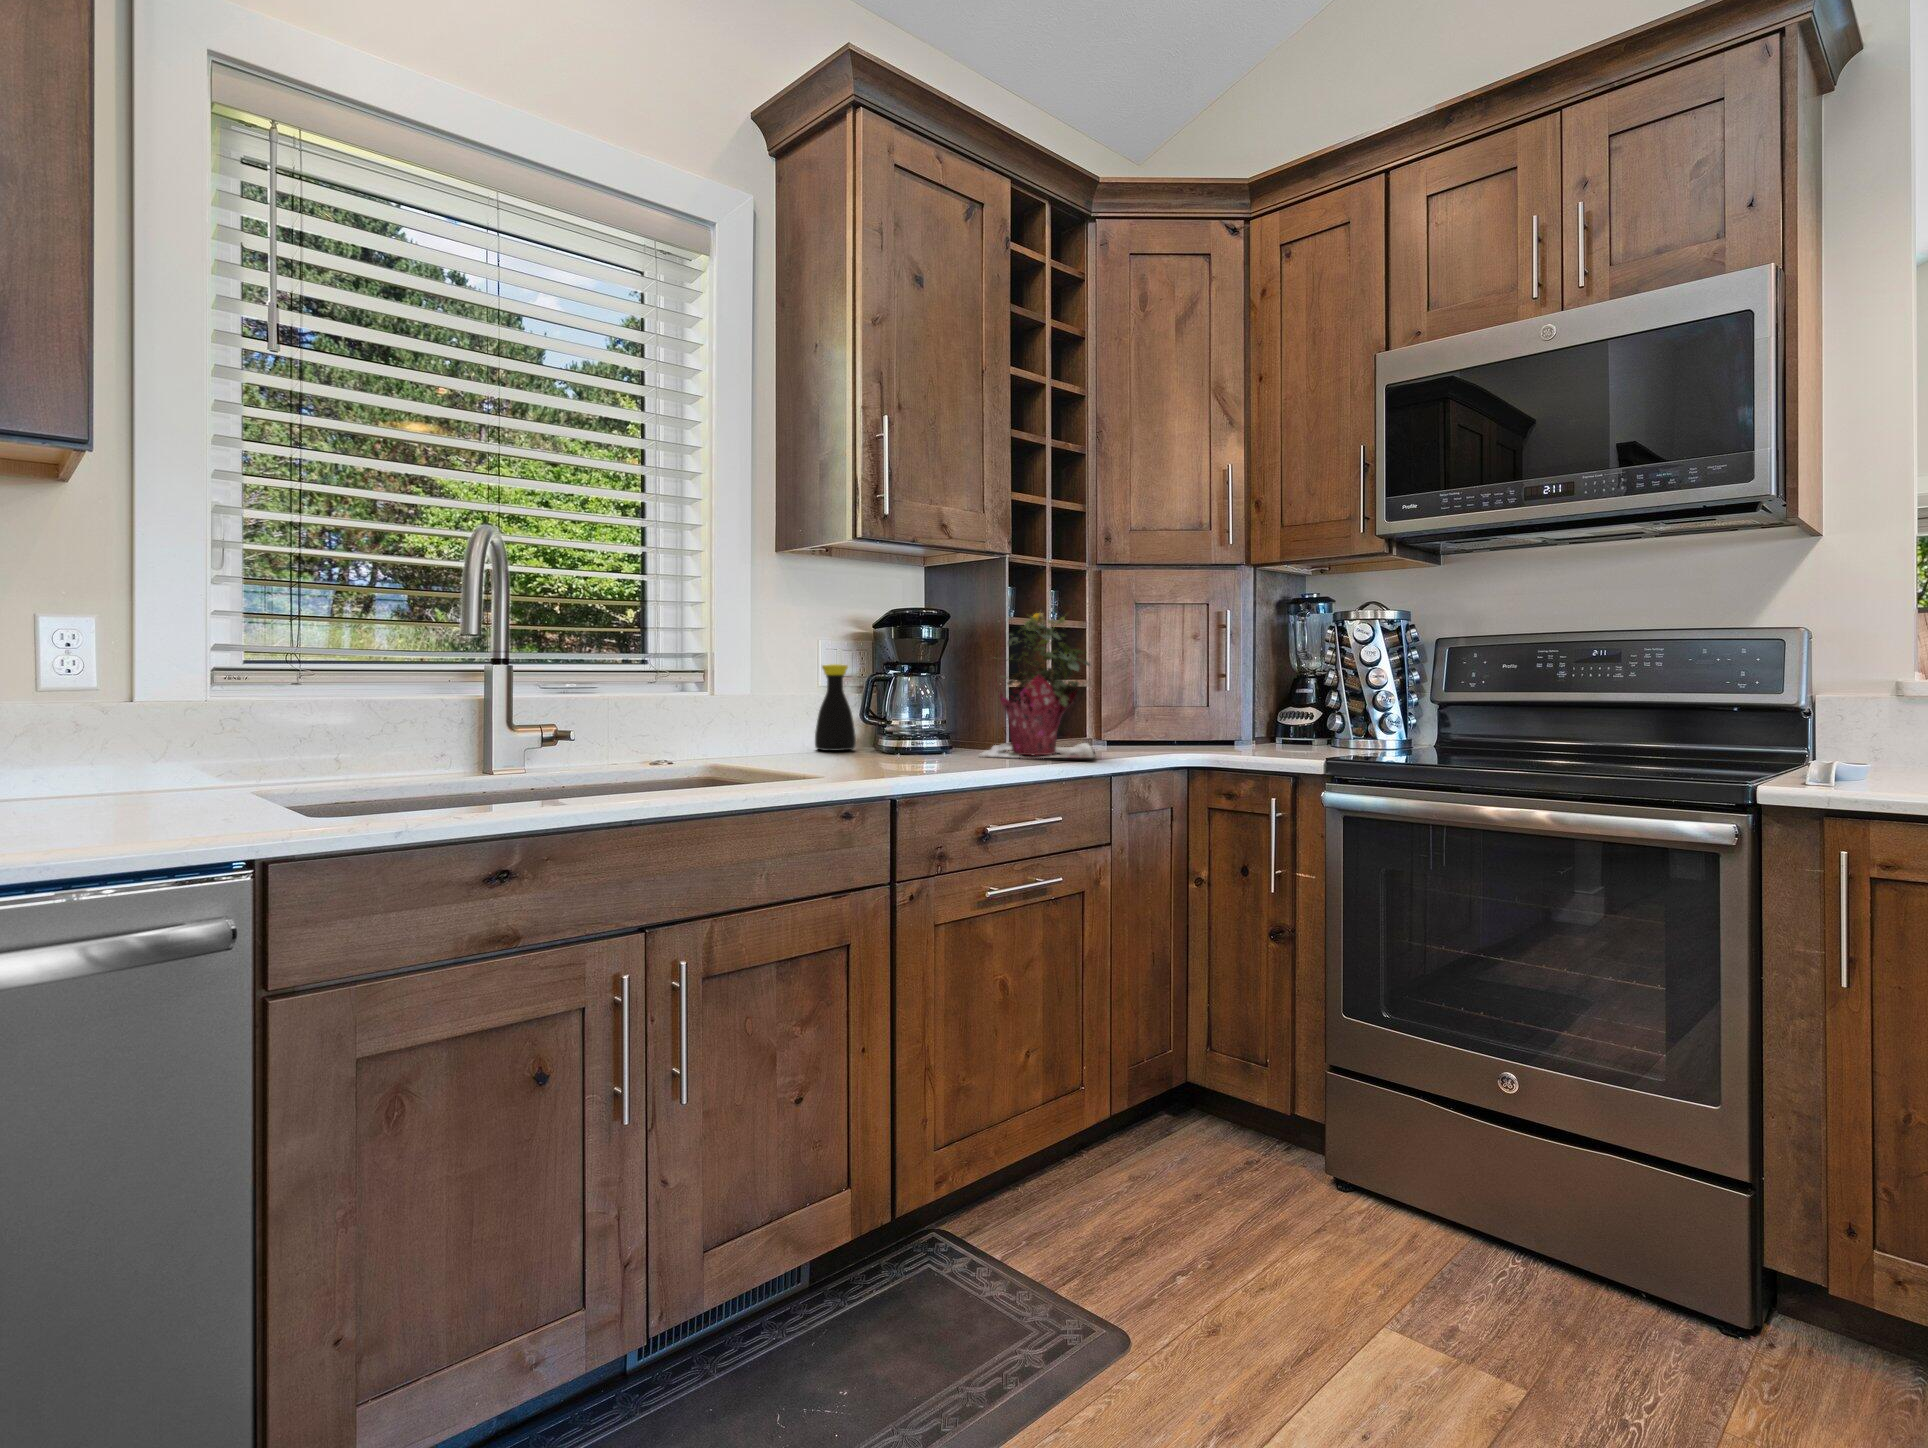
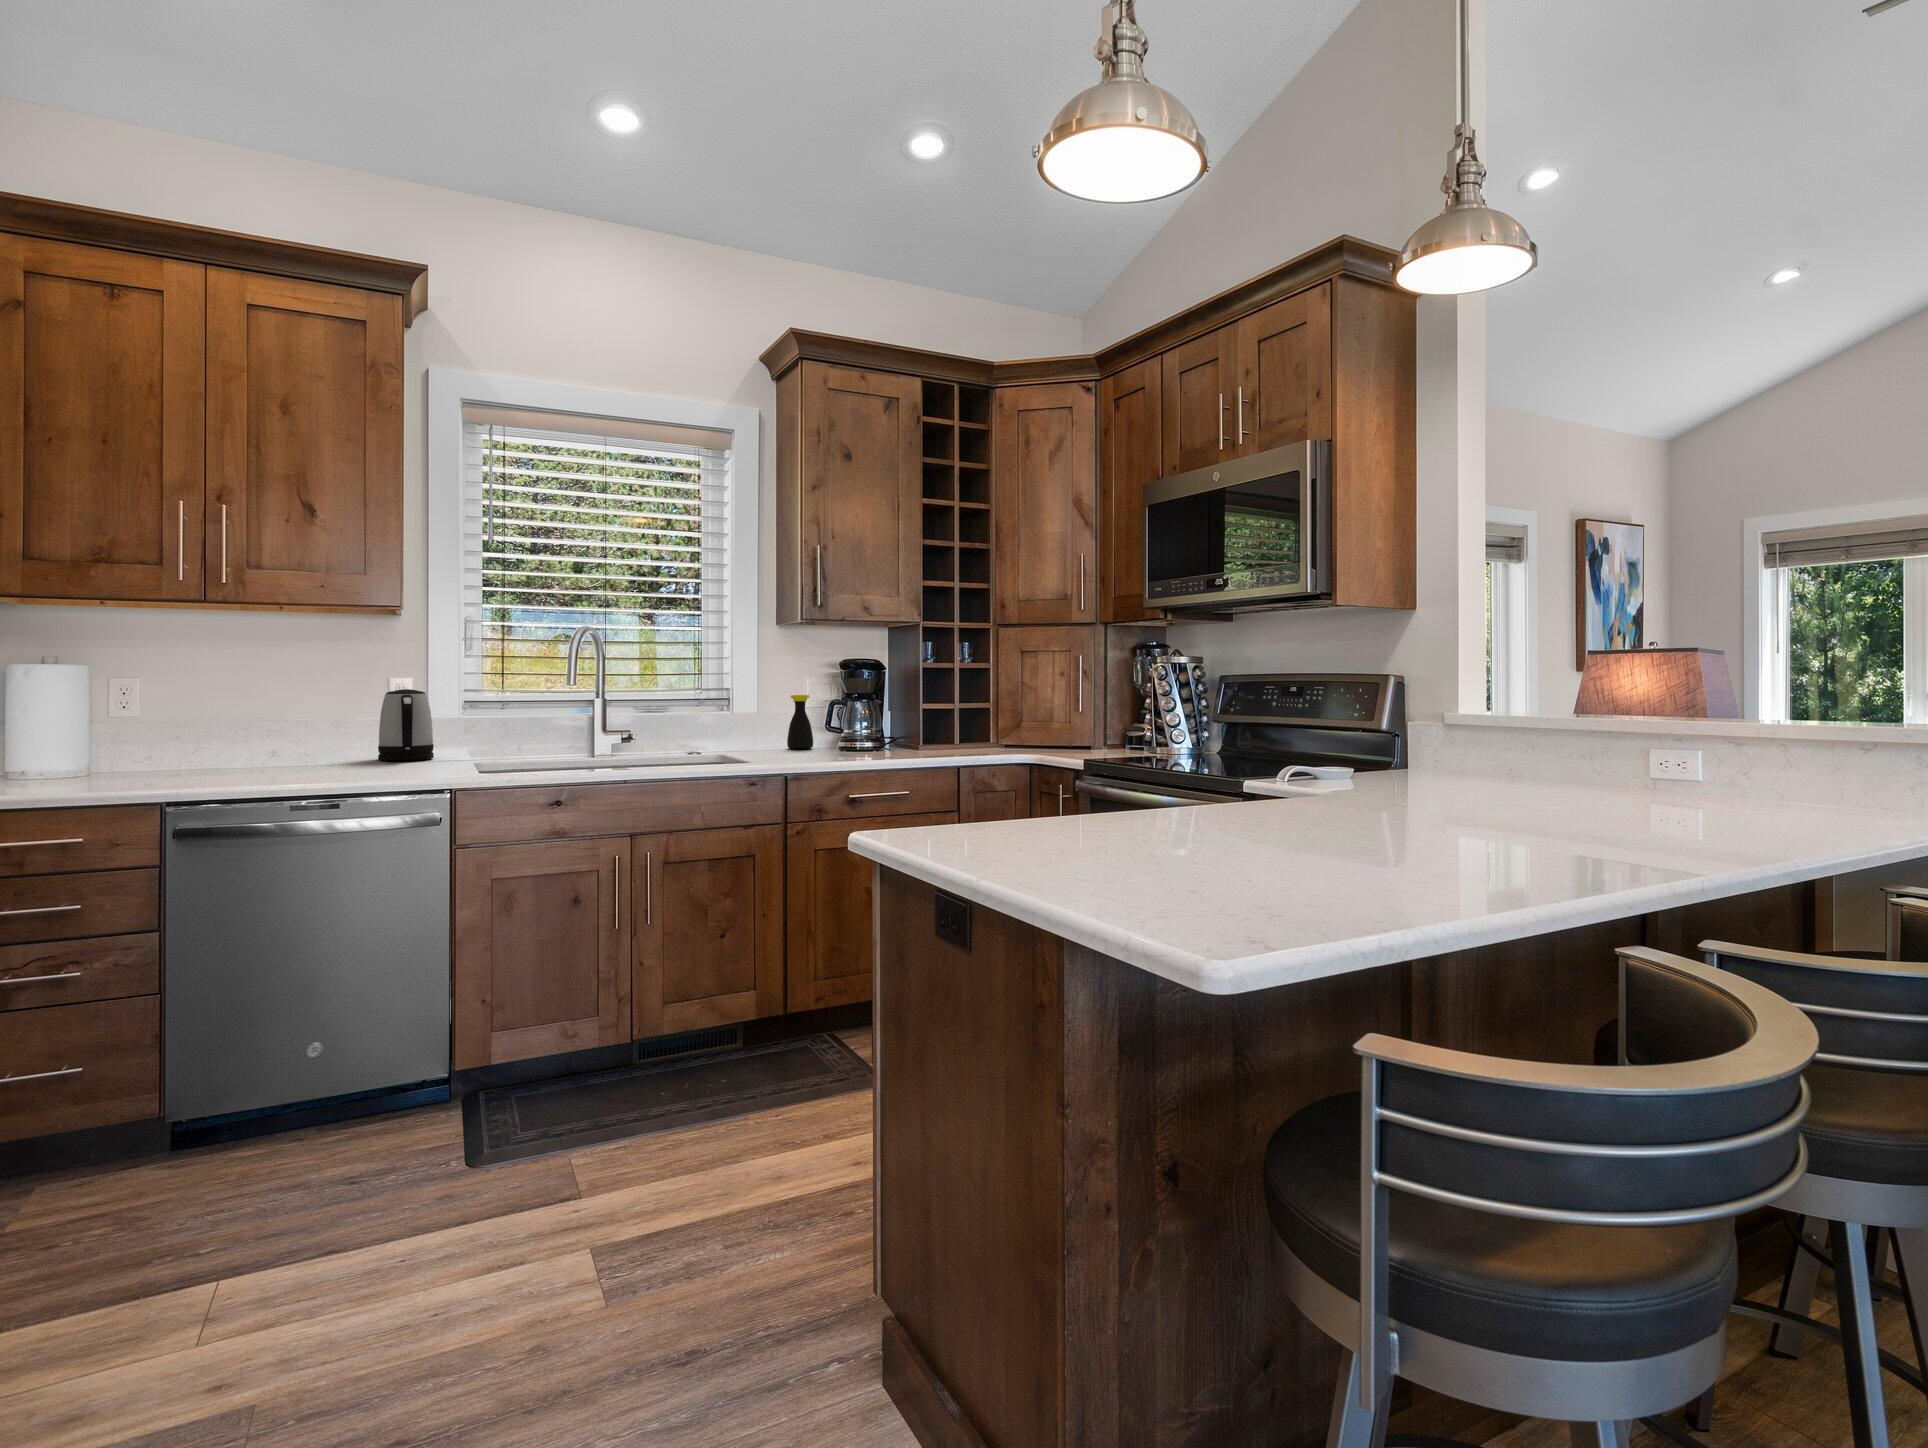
potted plant: present [978,611,1095,758] -> none [882,657,977,756]
kettle: none [48,643,179,792] -> present [378,689,434,761]

